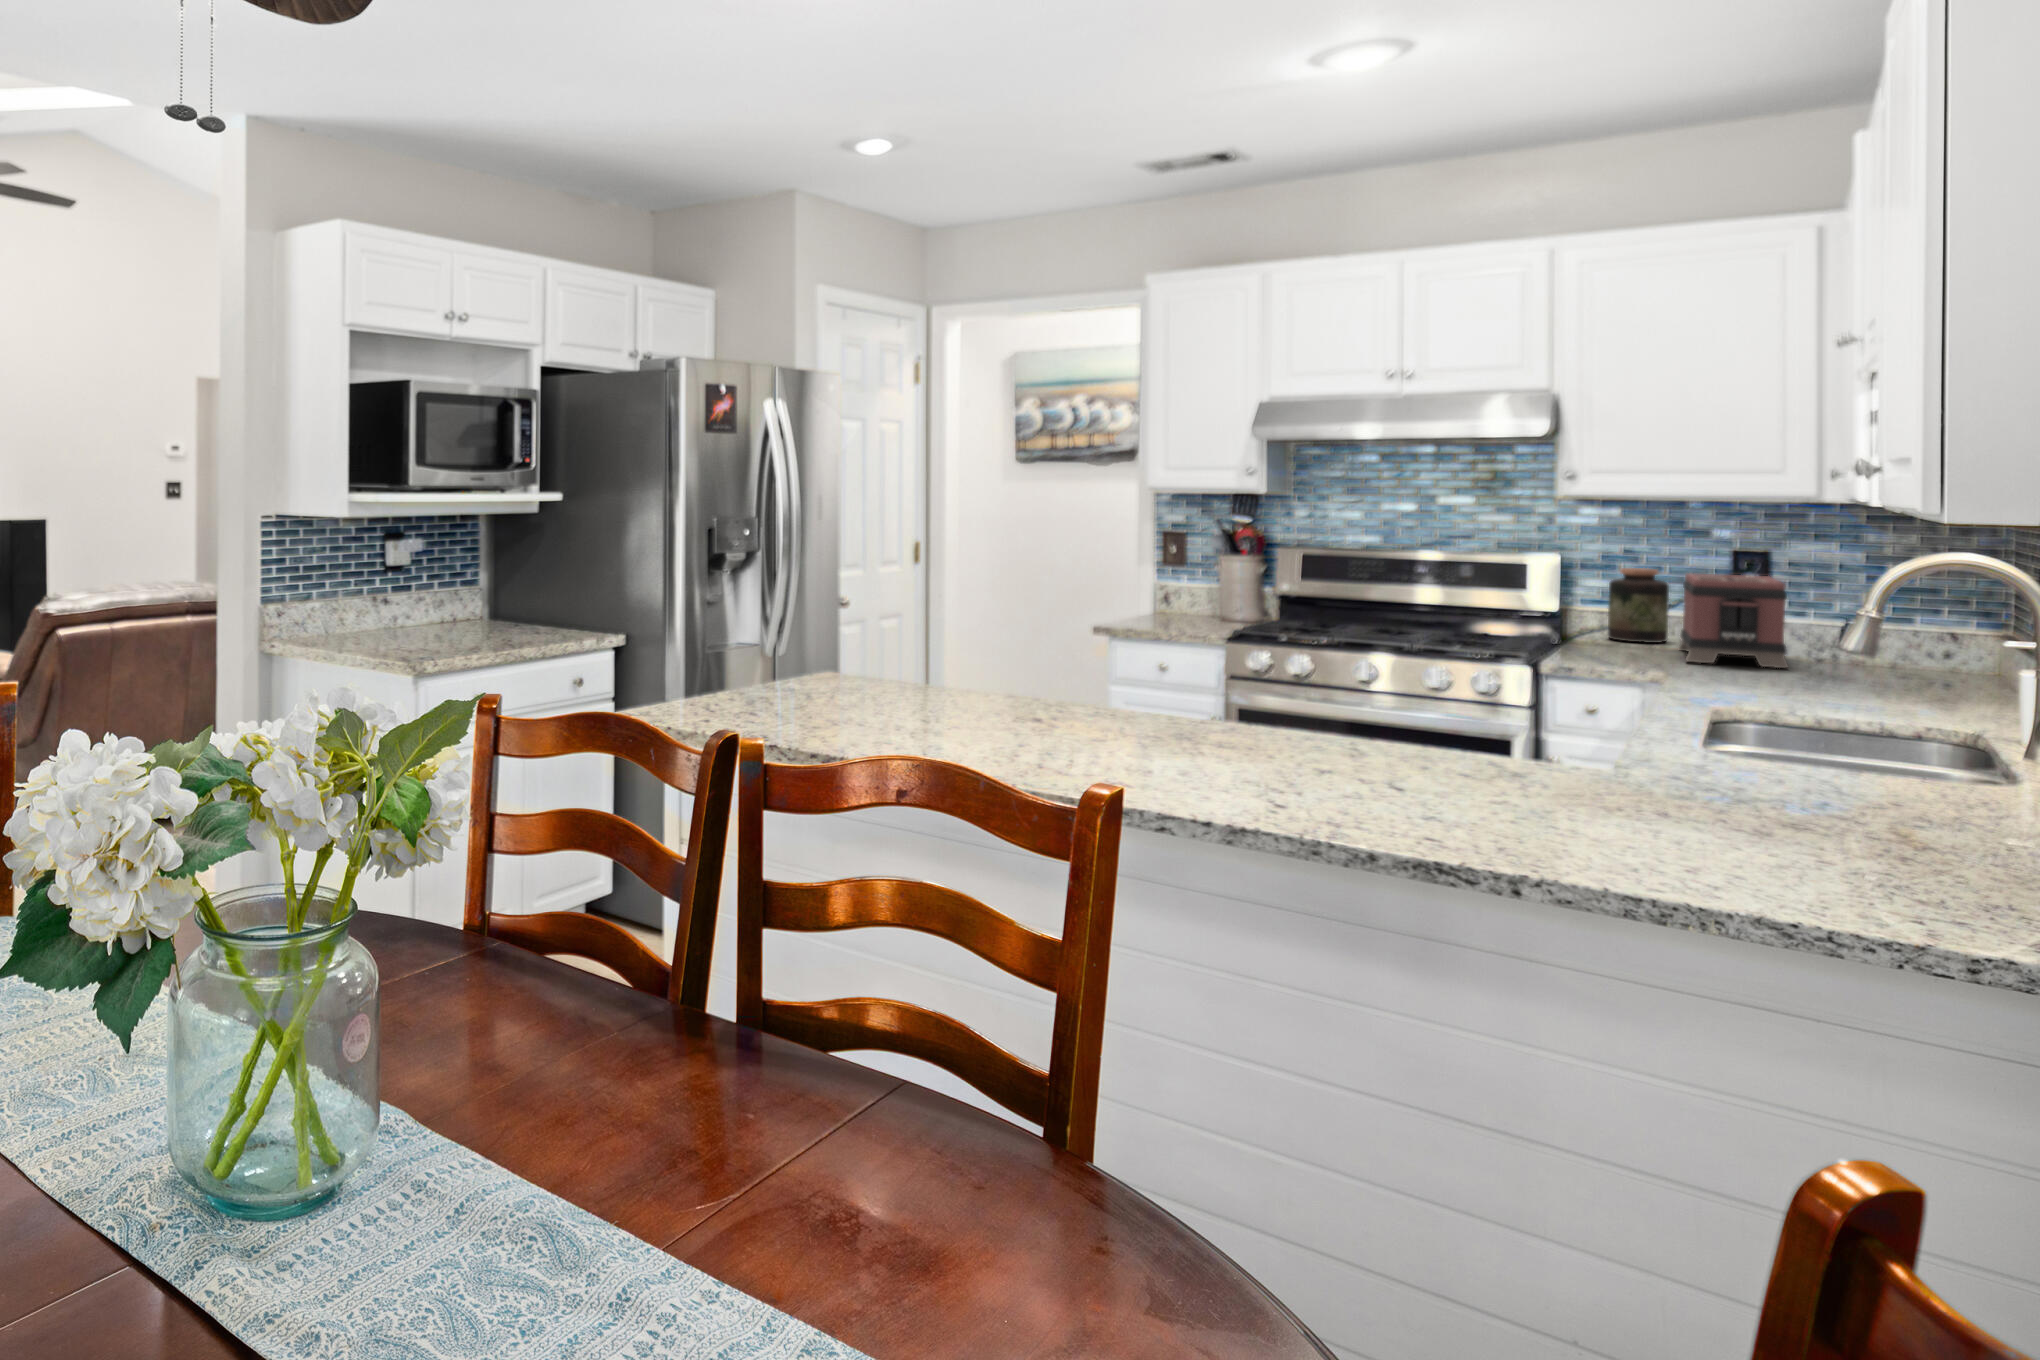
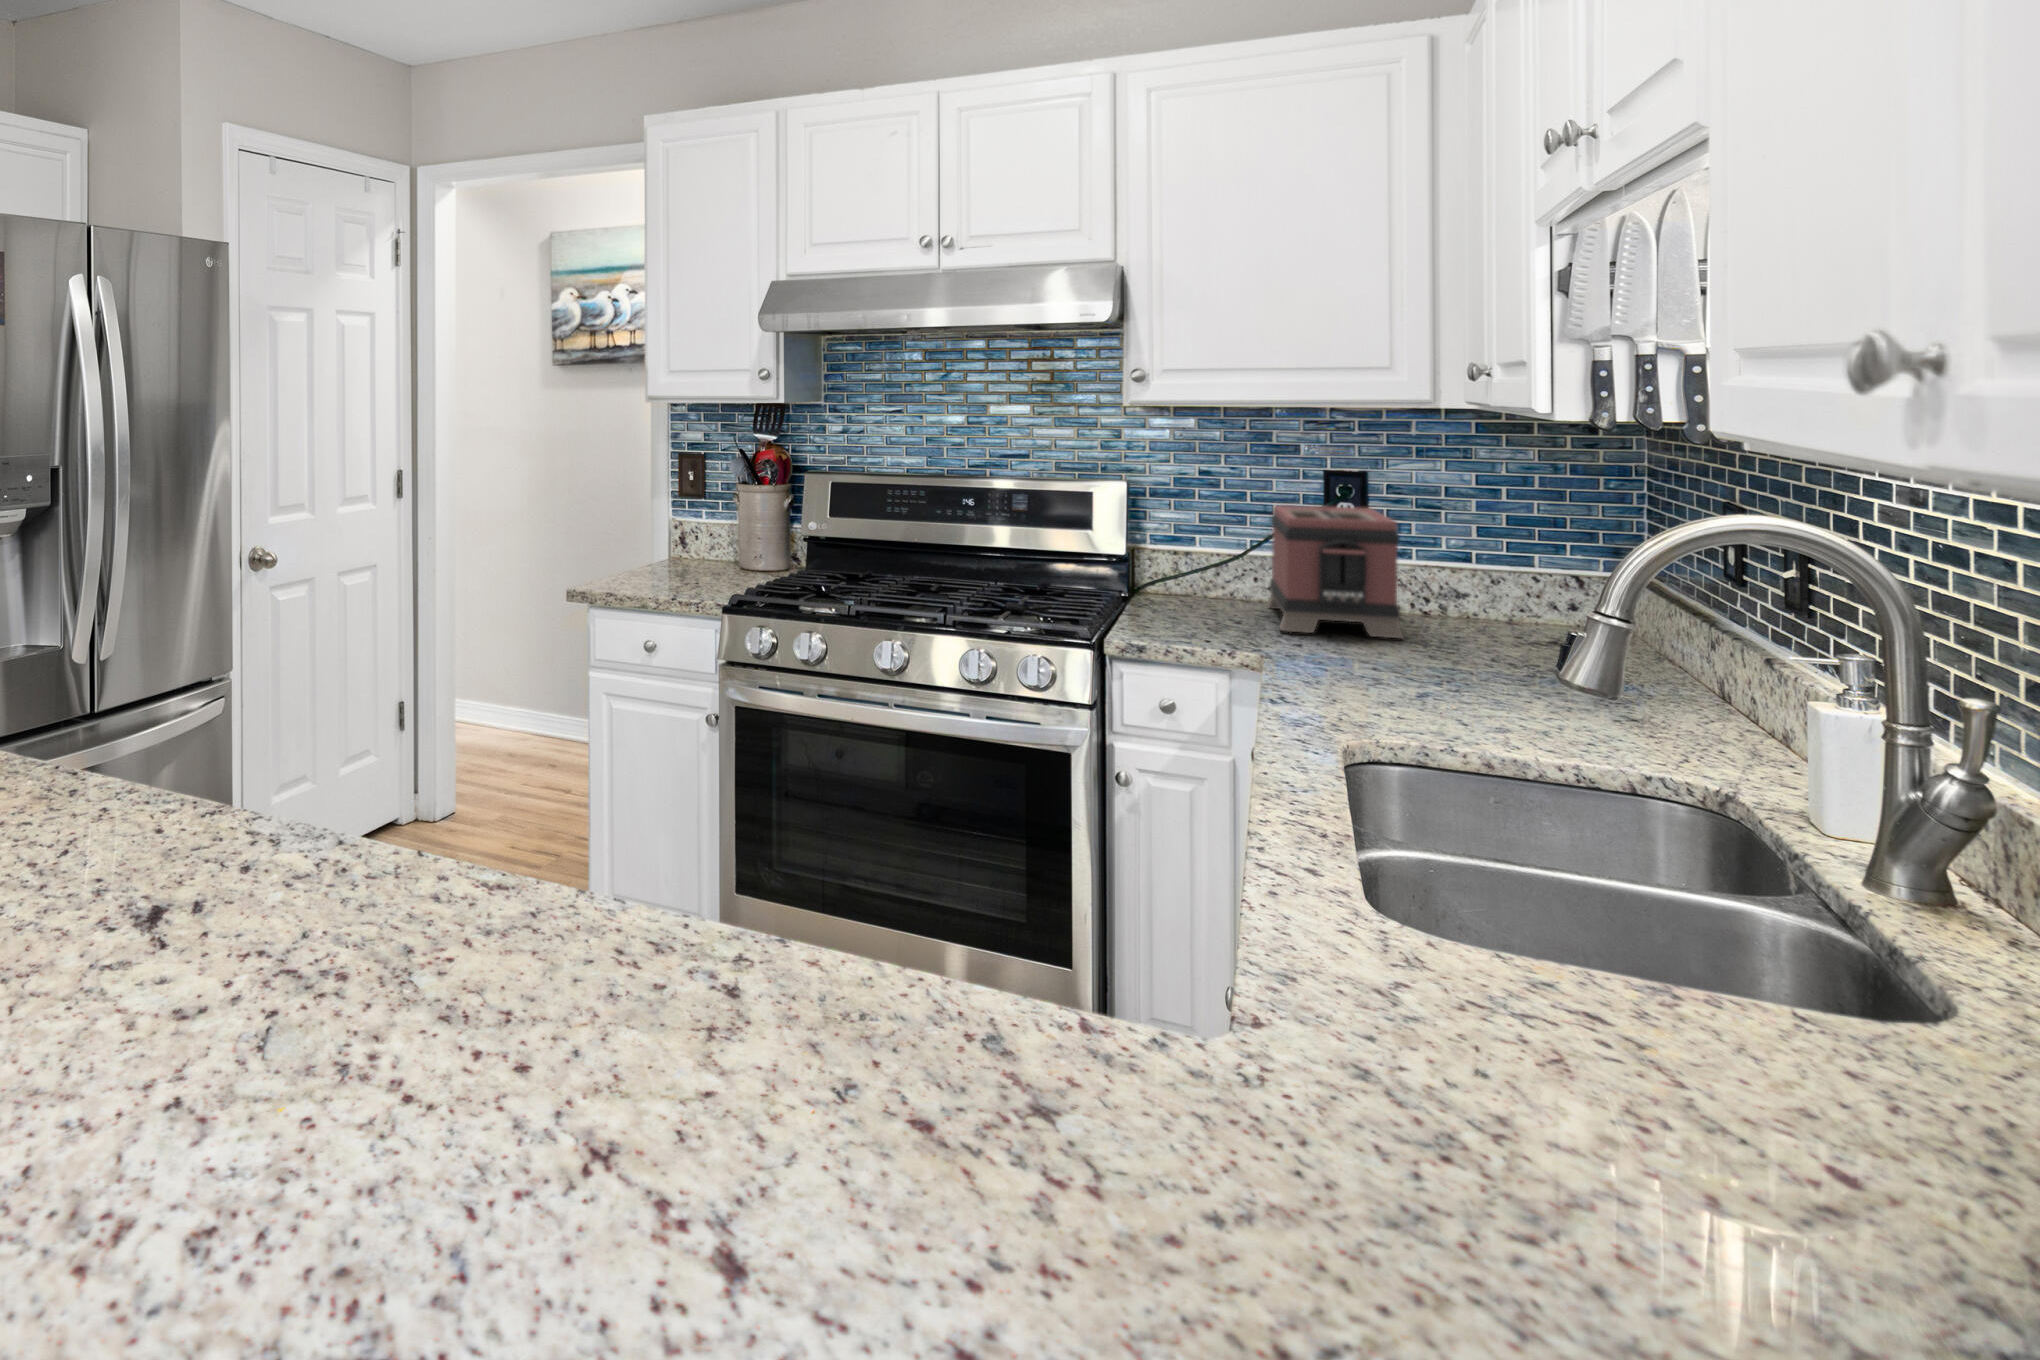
jar: present [1608,568,1669,643] -> none [1185,496,1254,595]

